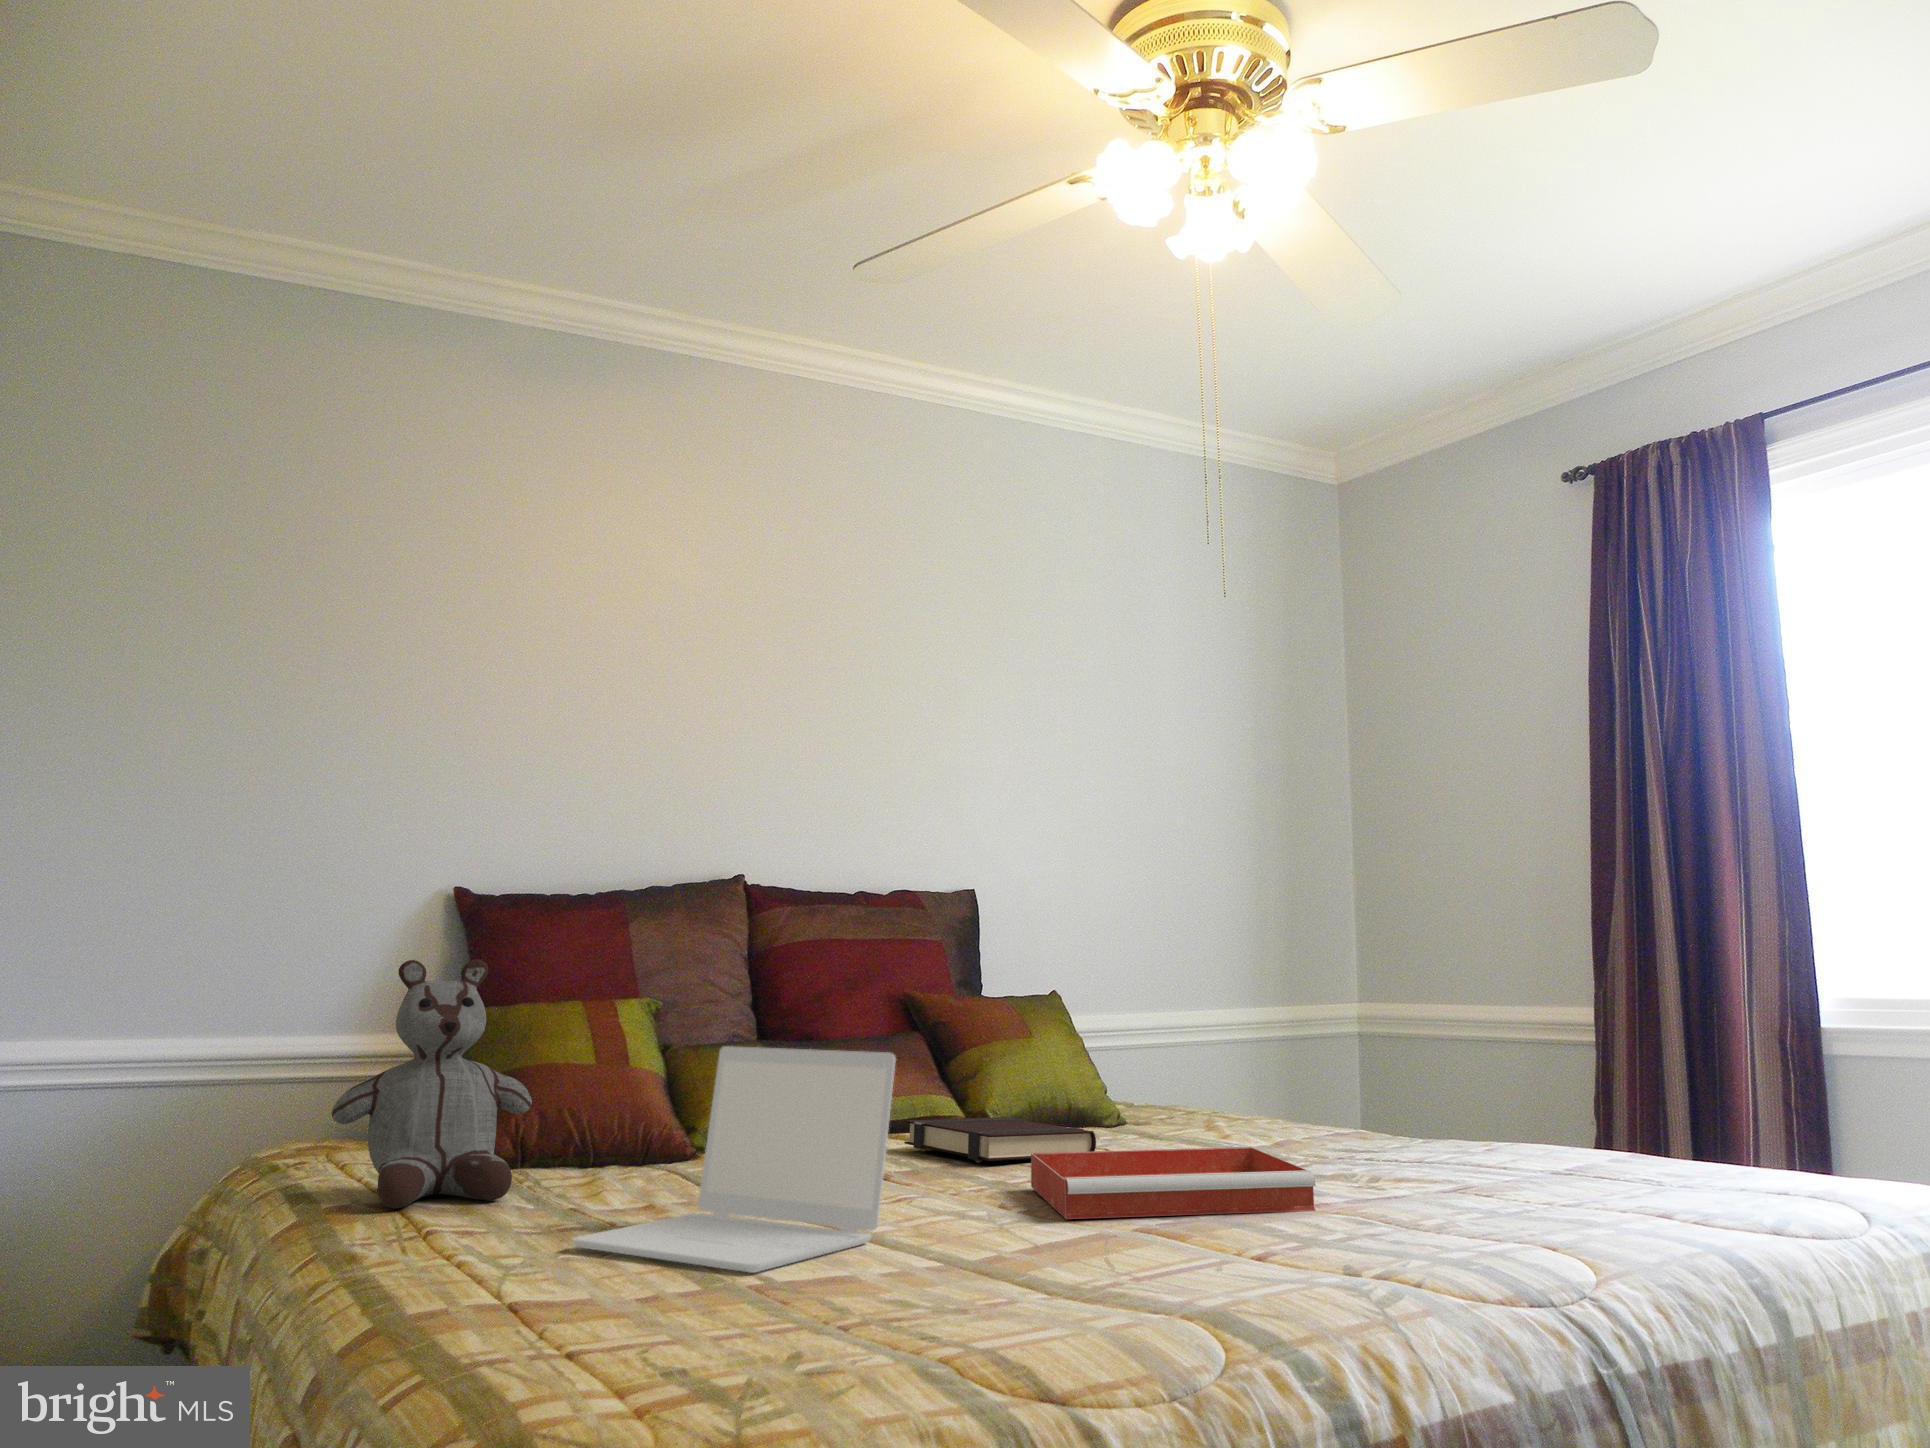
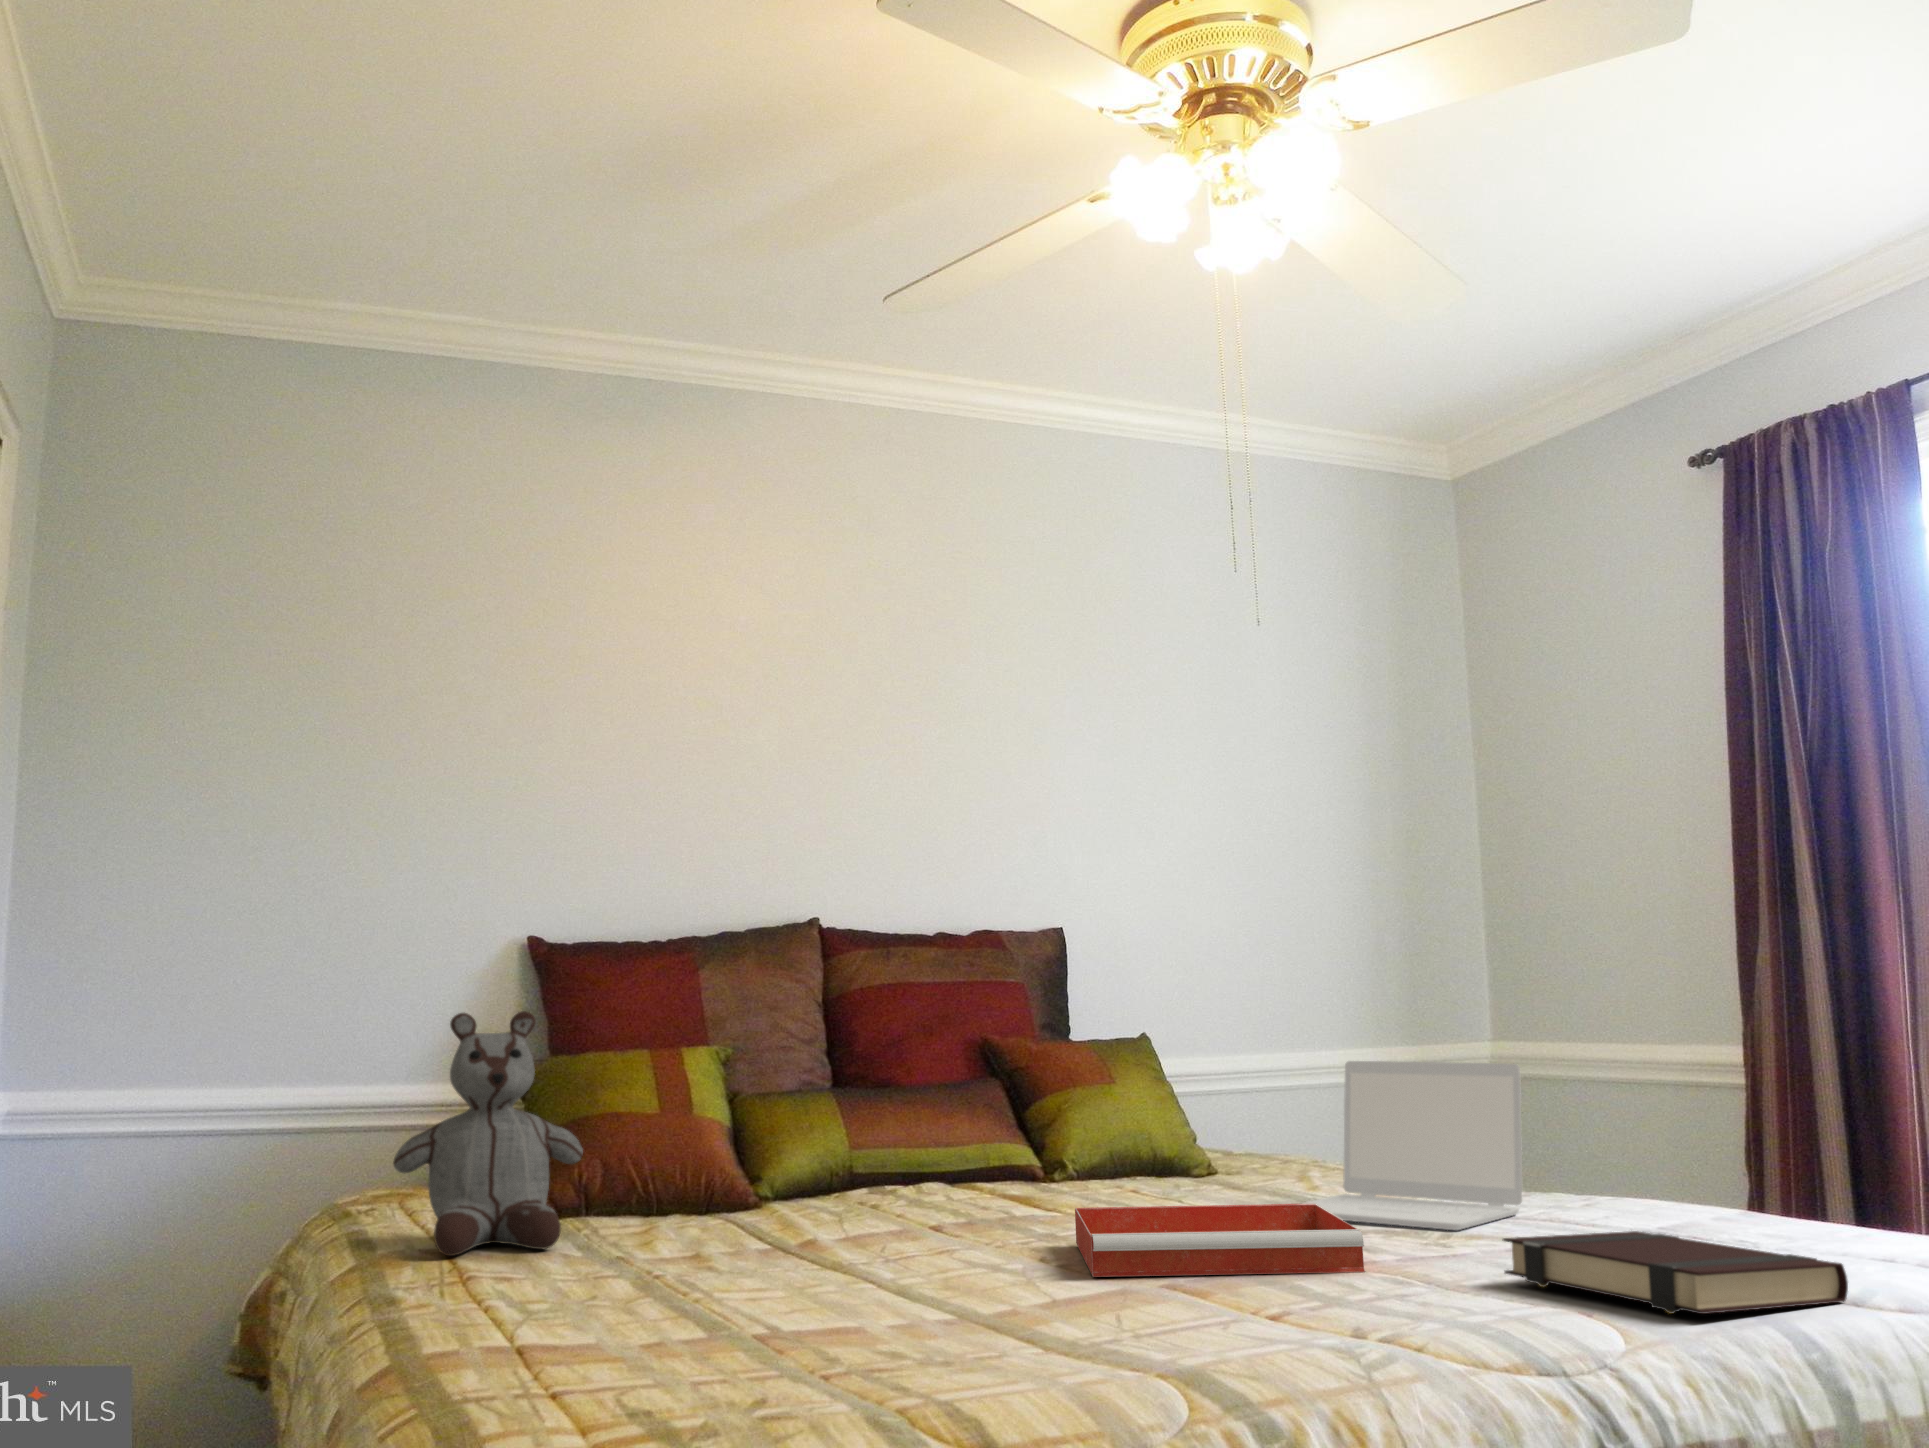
laptop: present [572,1046,896,1273] -> present [1304,1061,1522,1230]
book: present [904,1117,1096,1163] -> present [1503,1231,1848,1314]

